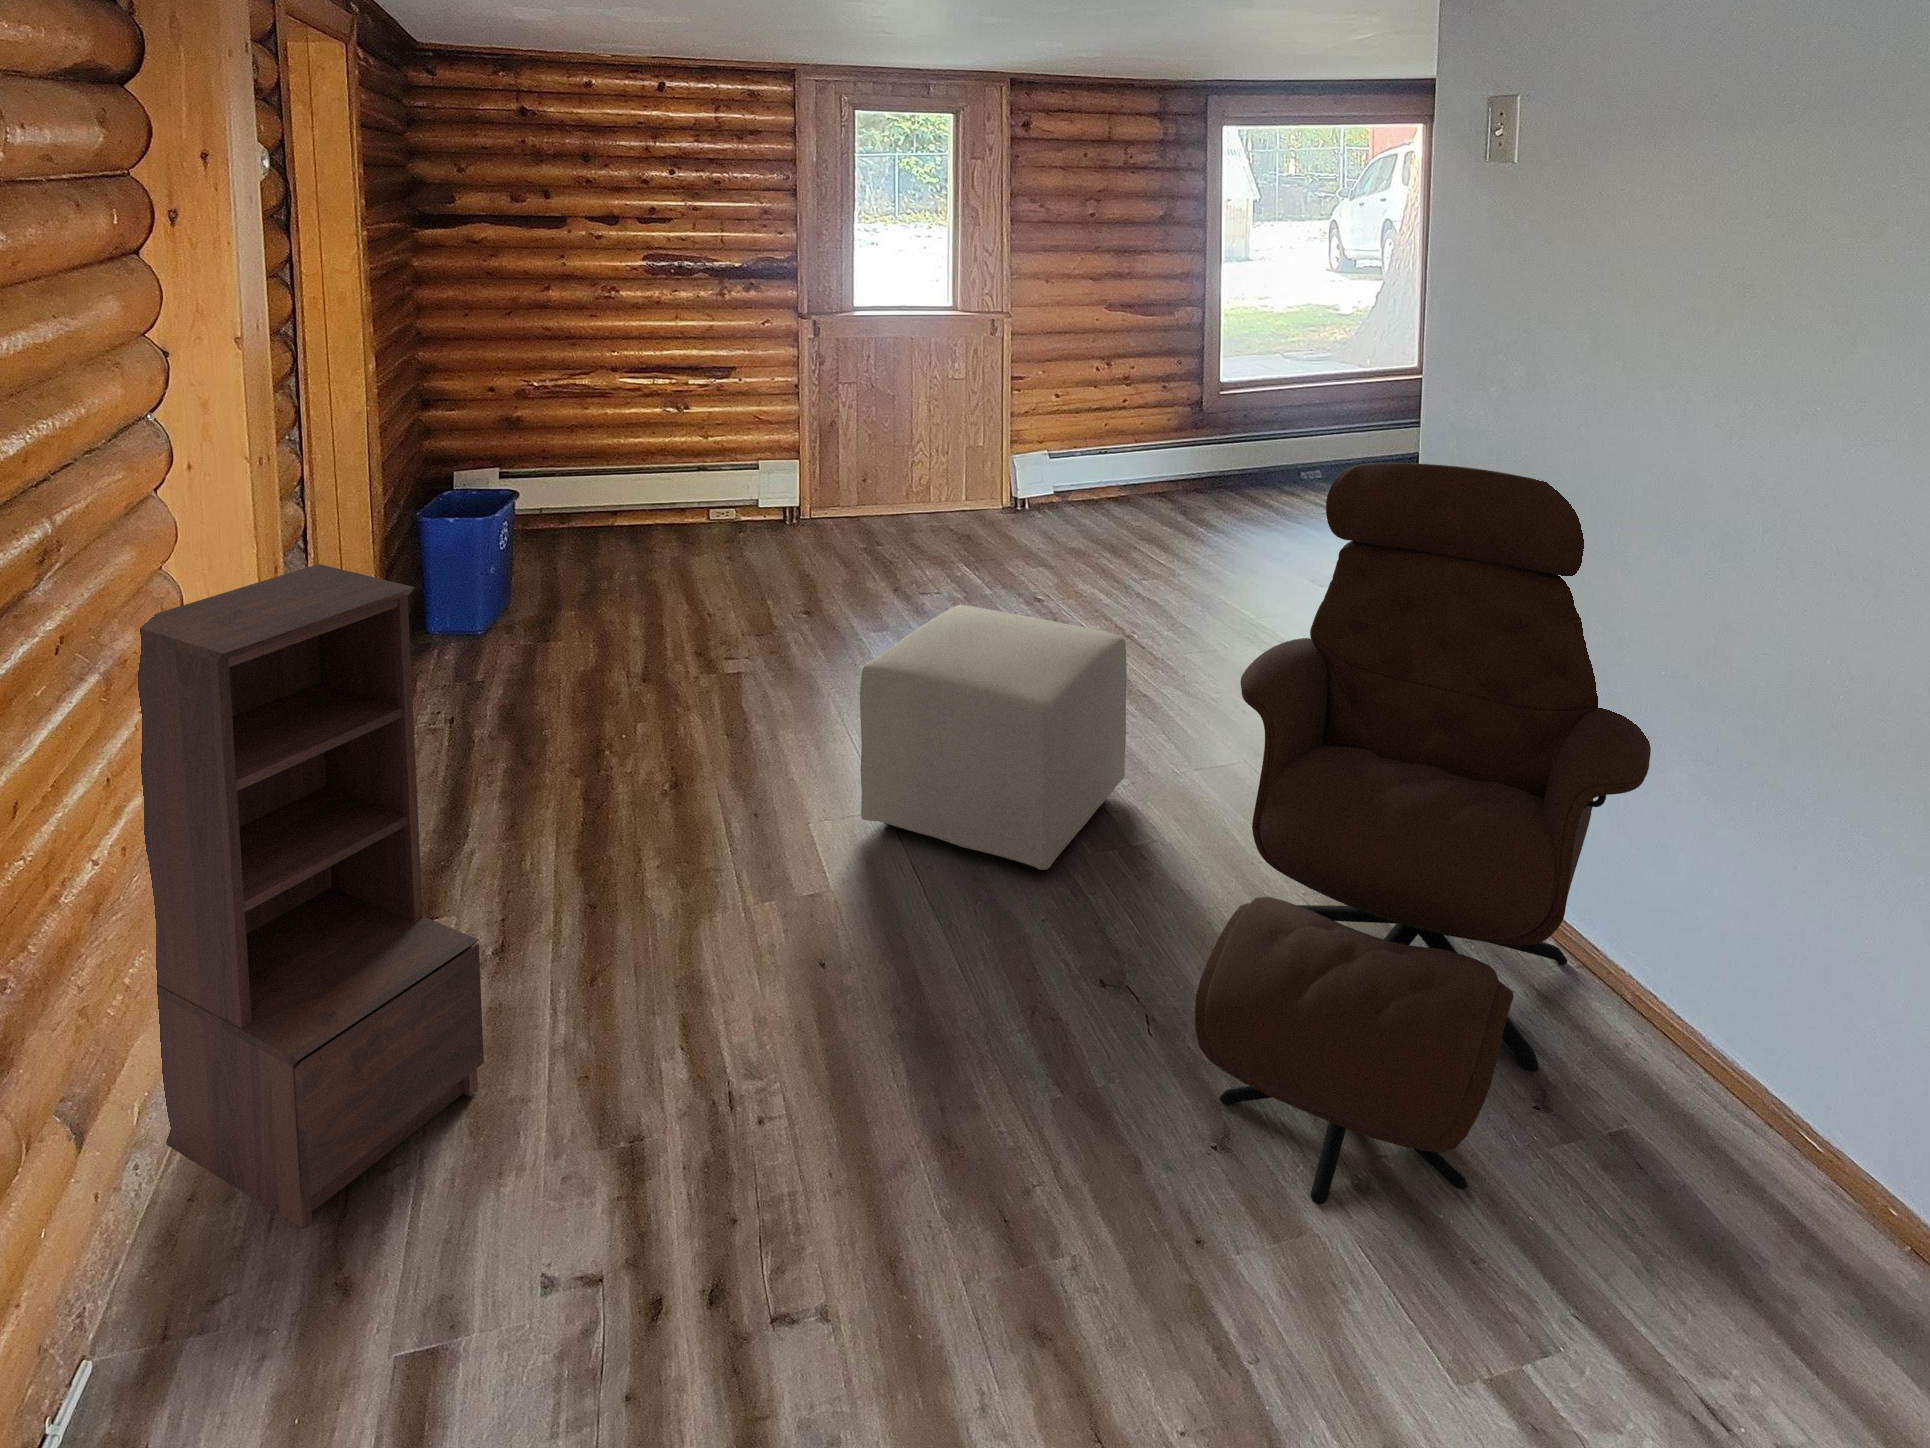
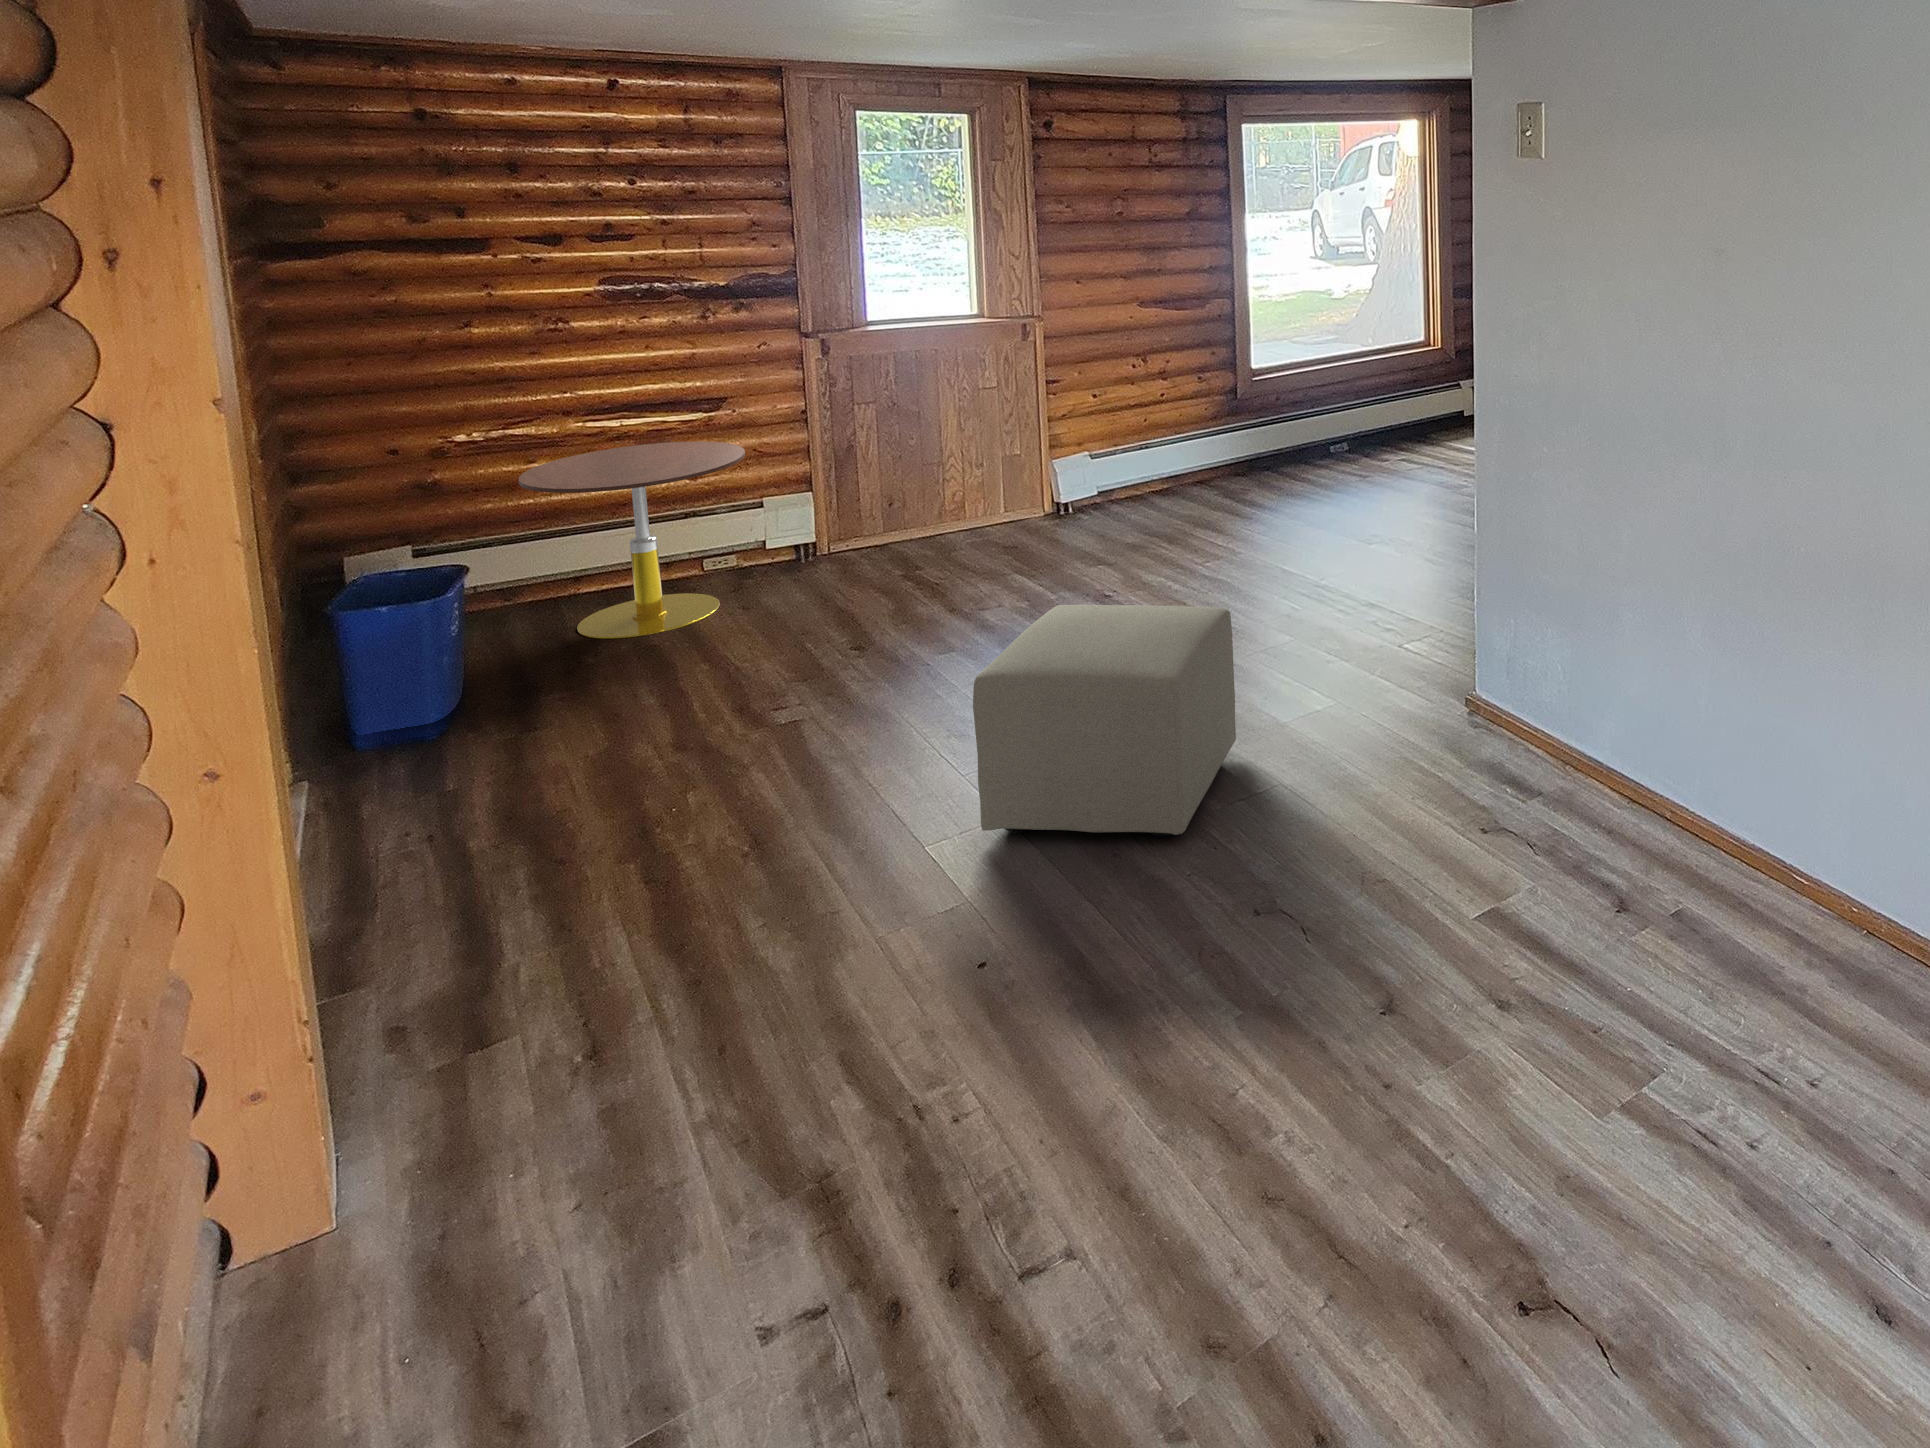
side table: none [570,403,740,571] -> present [519,441,745,639]
lounge chair: present [1195,463,1651,1204] -> none [1353,416,1678,1036]
bookshelf: present [138,564,484,1228] -> none [98,654,623,1384]

